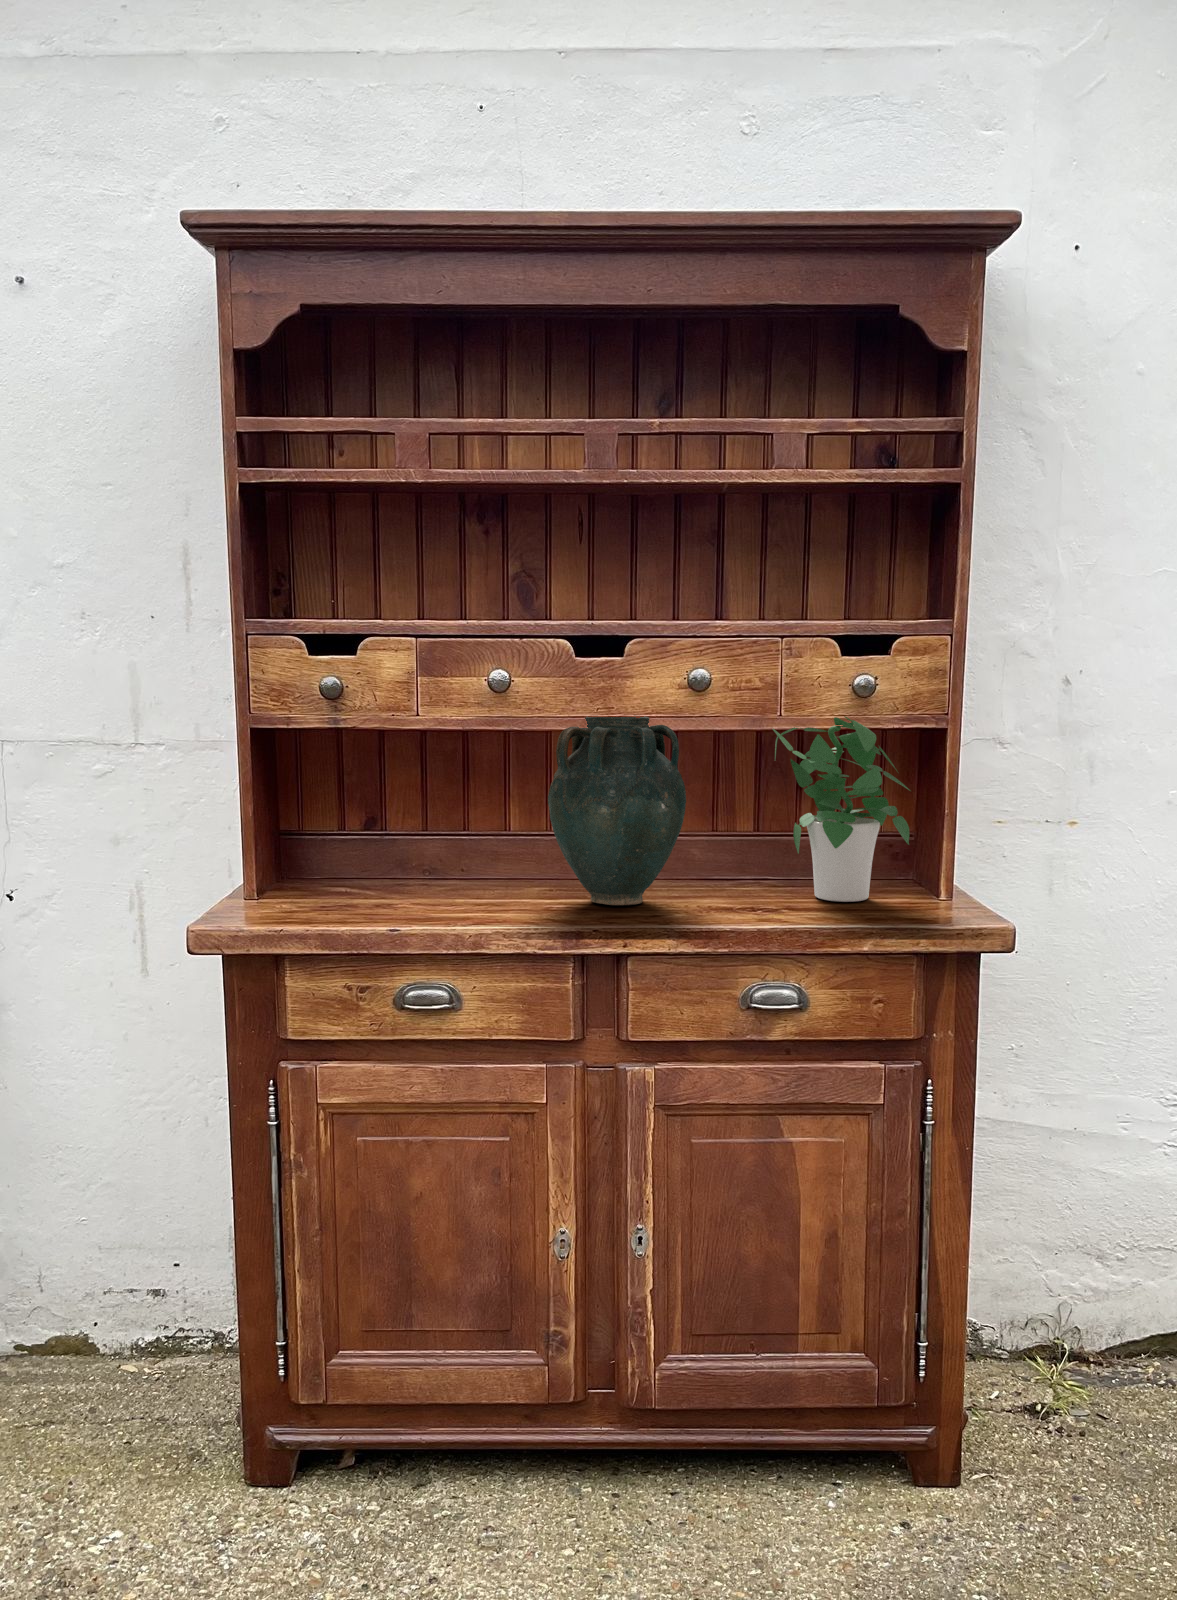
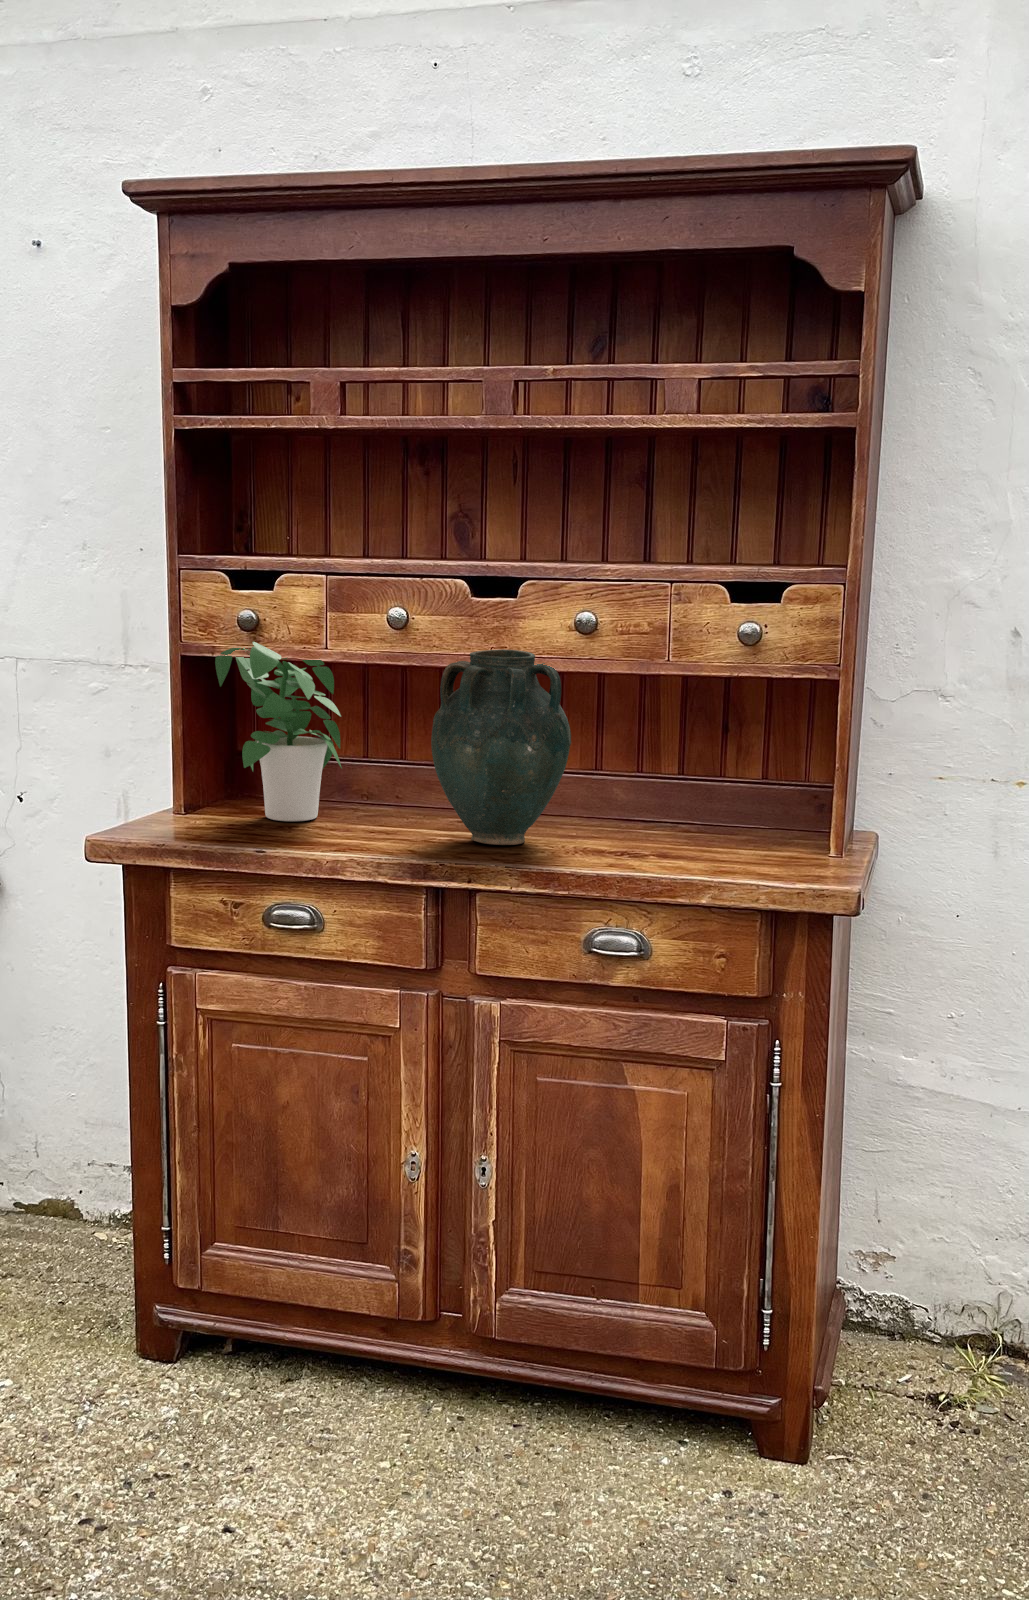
potted plant: present [773,716,909,902] -> present [215,642,342,821]

